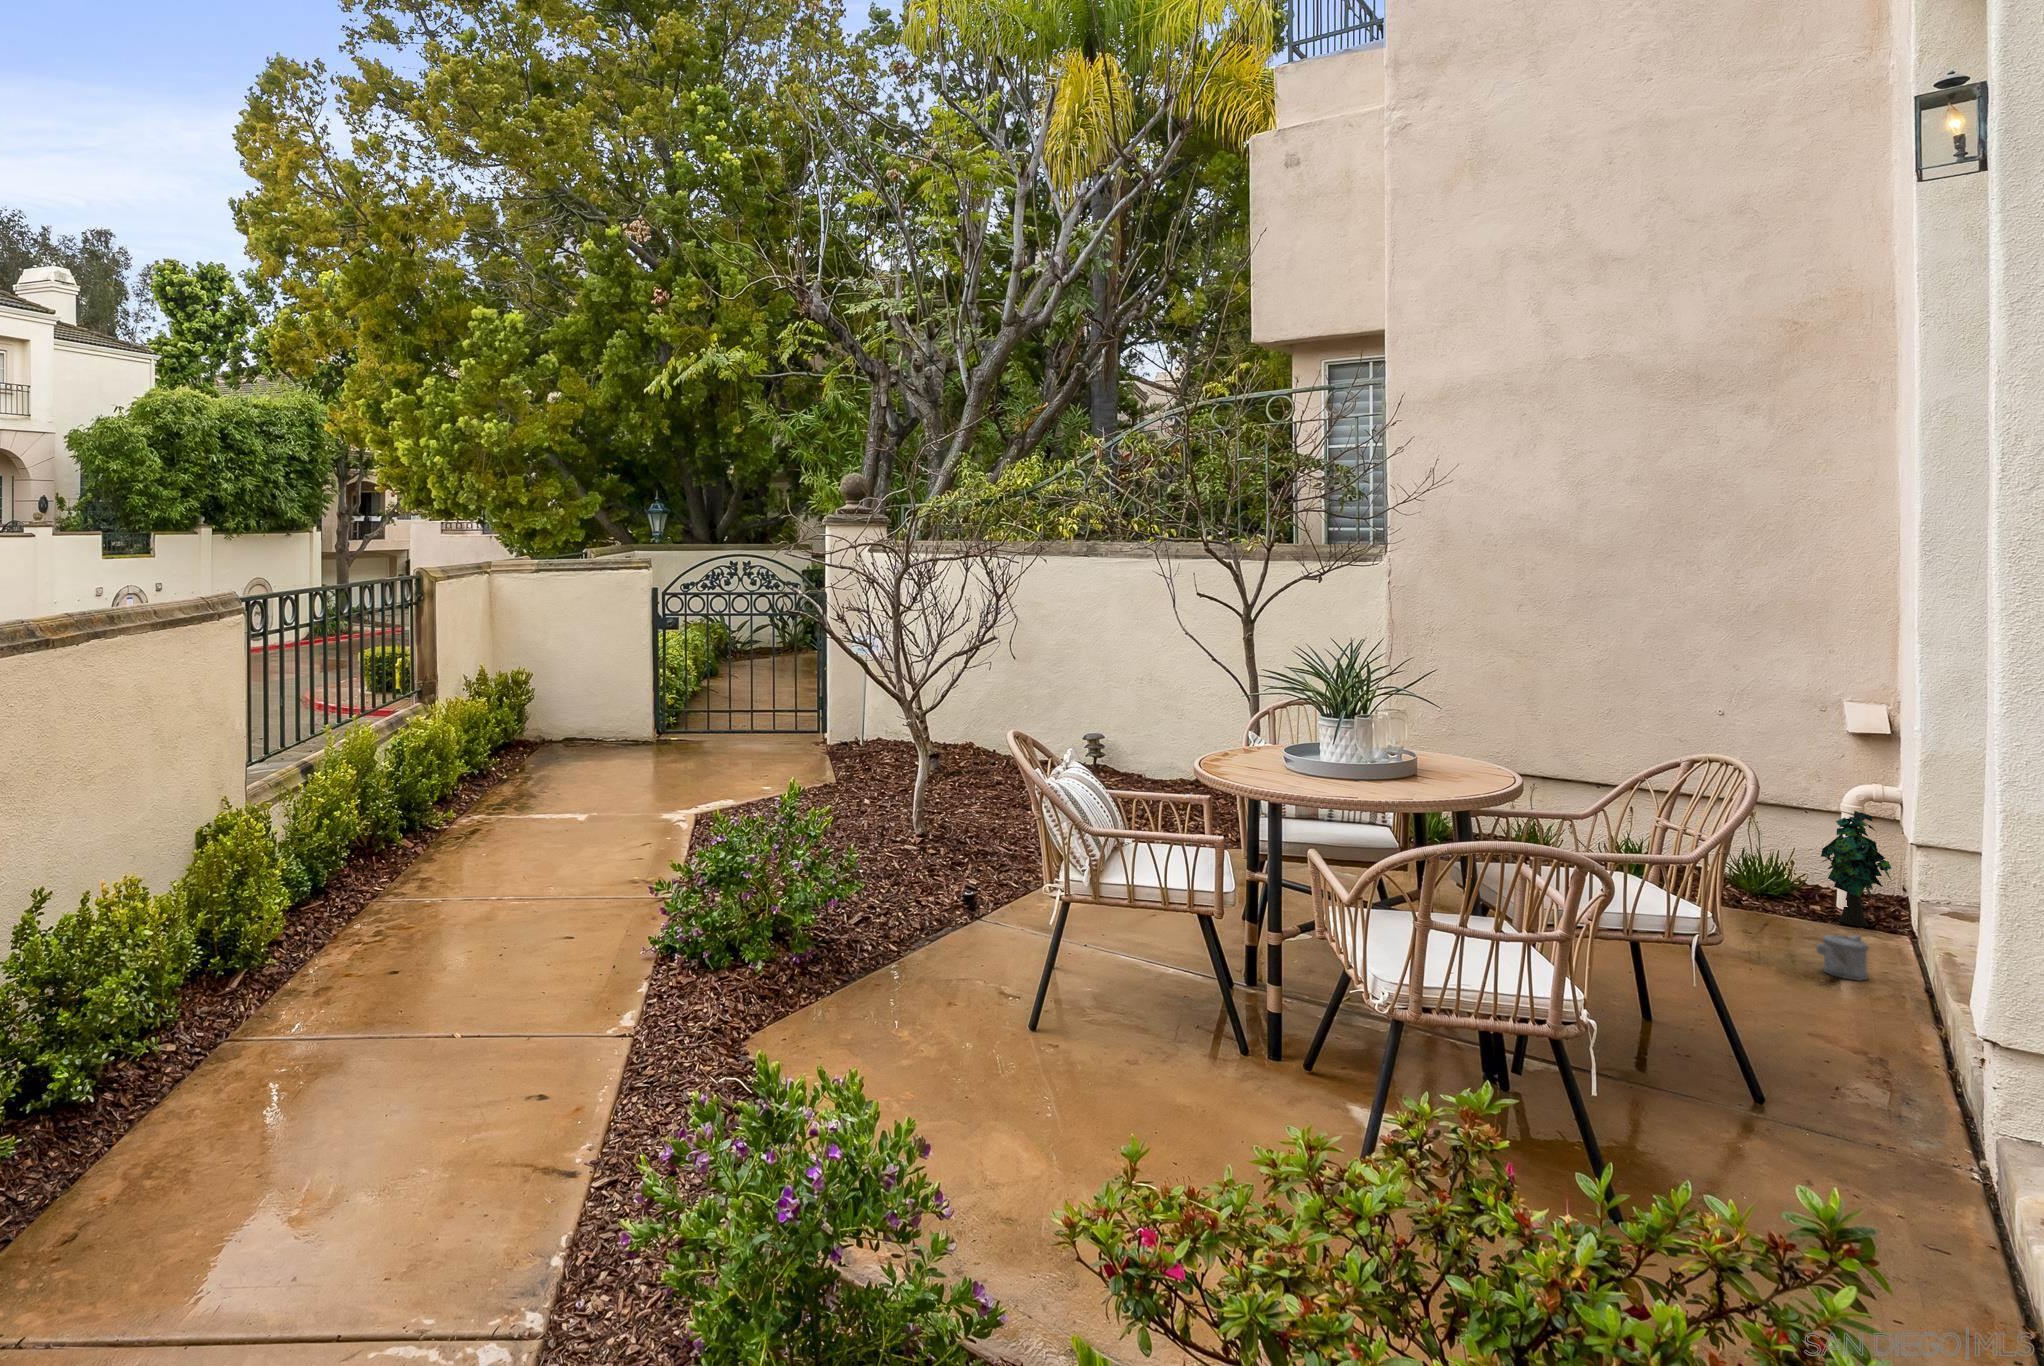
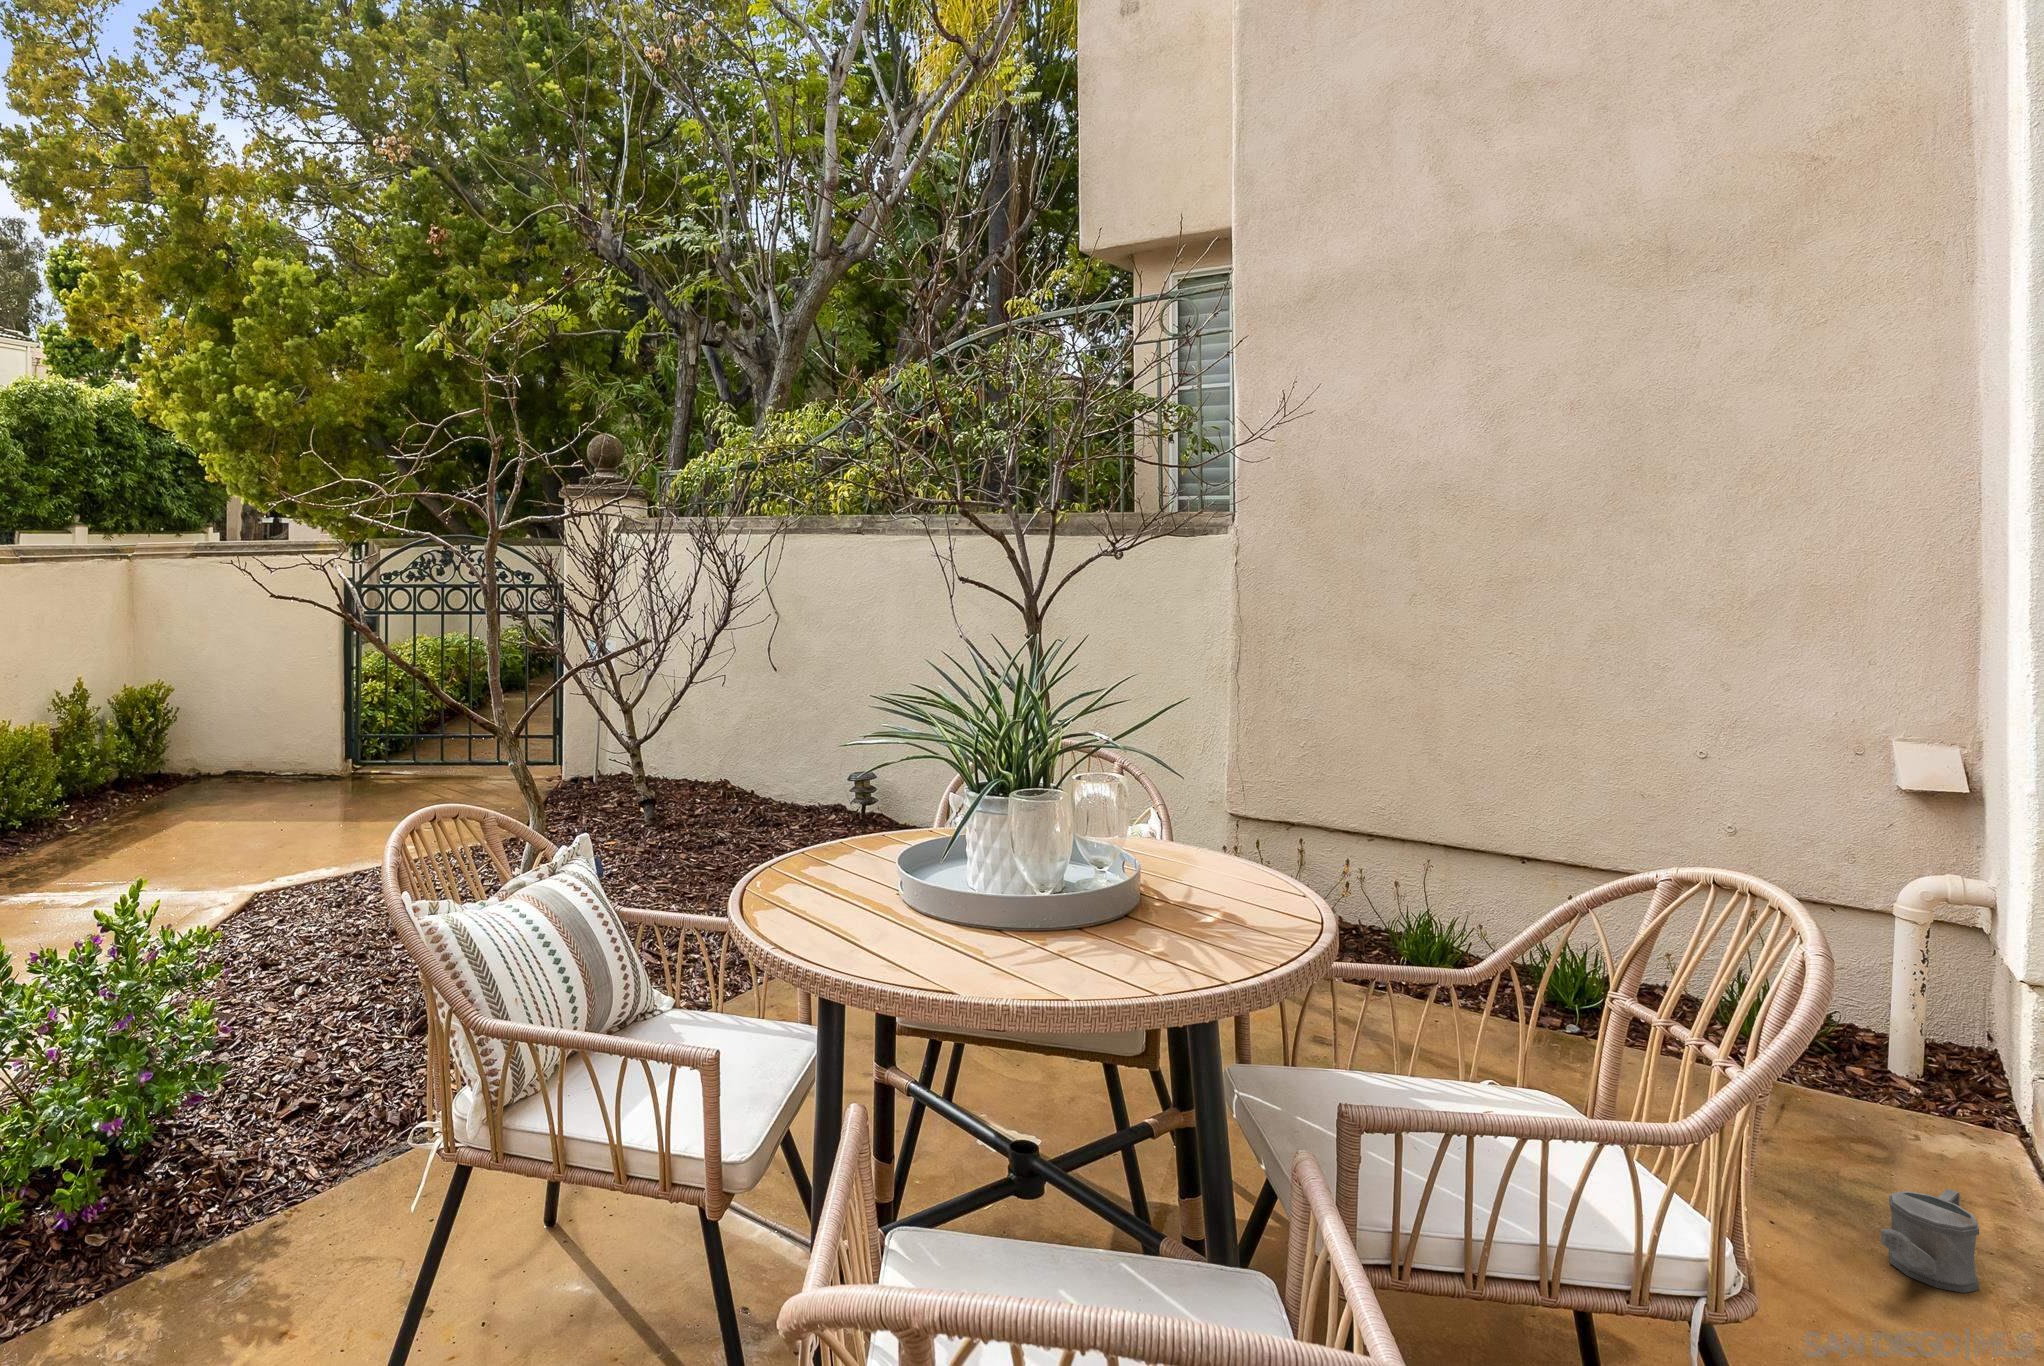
decorative plant: present [1821,811,1891,926] -> none [1864,927,1994,1122]

